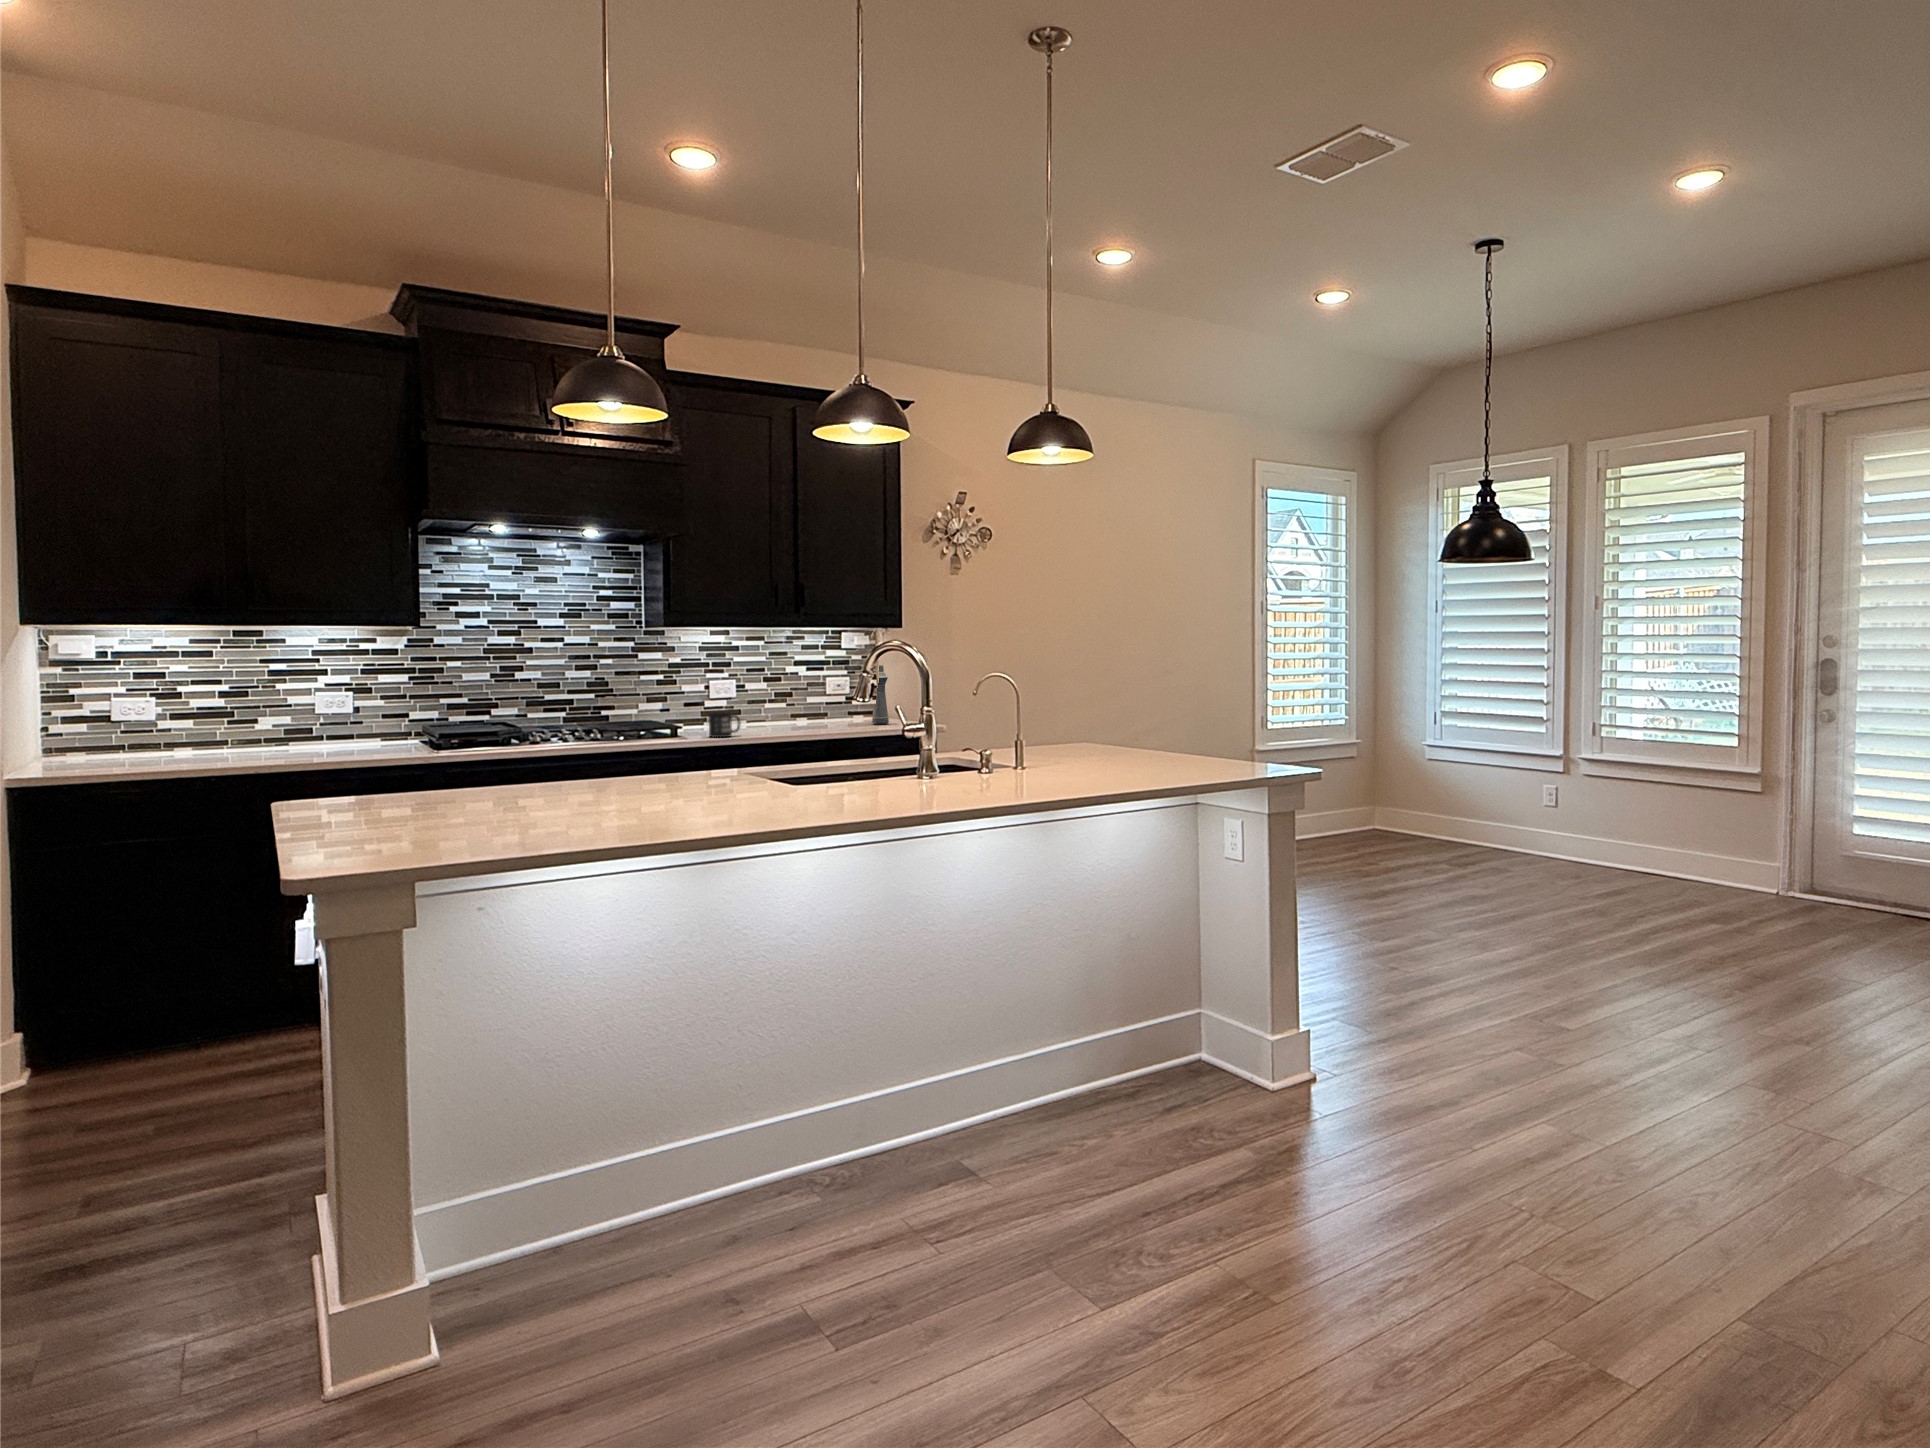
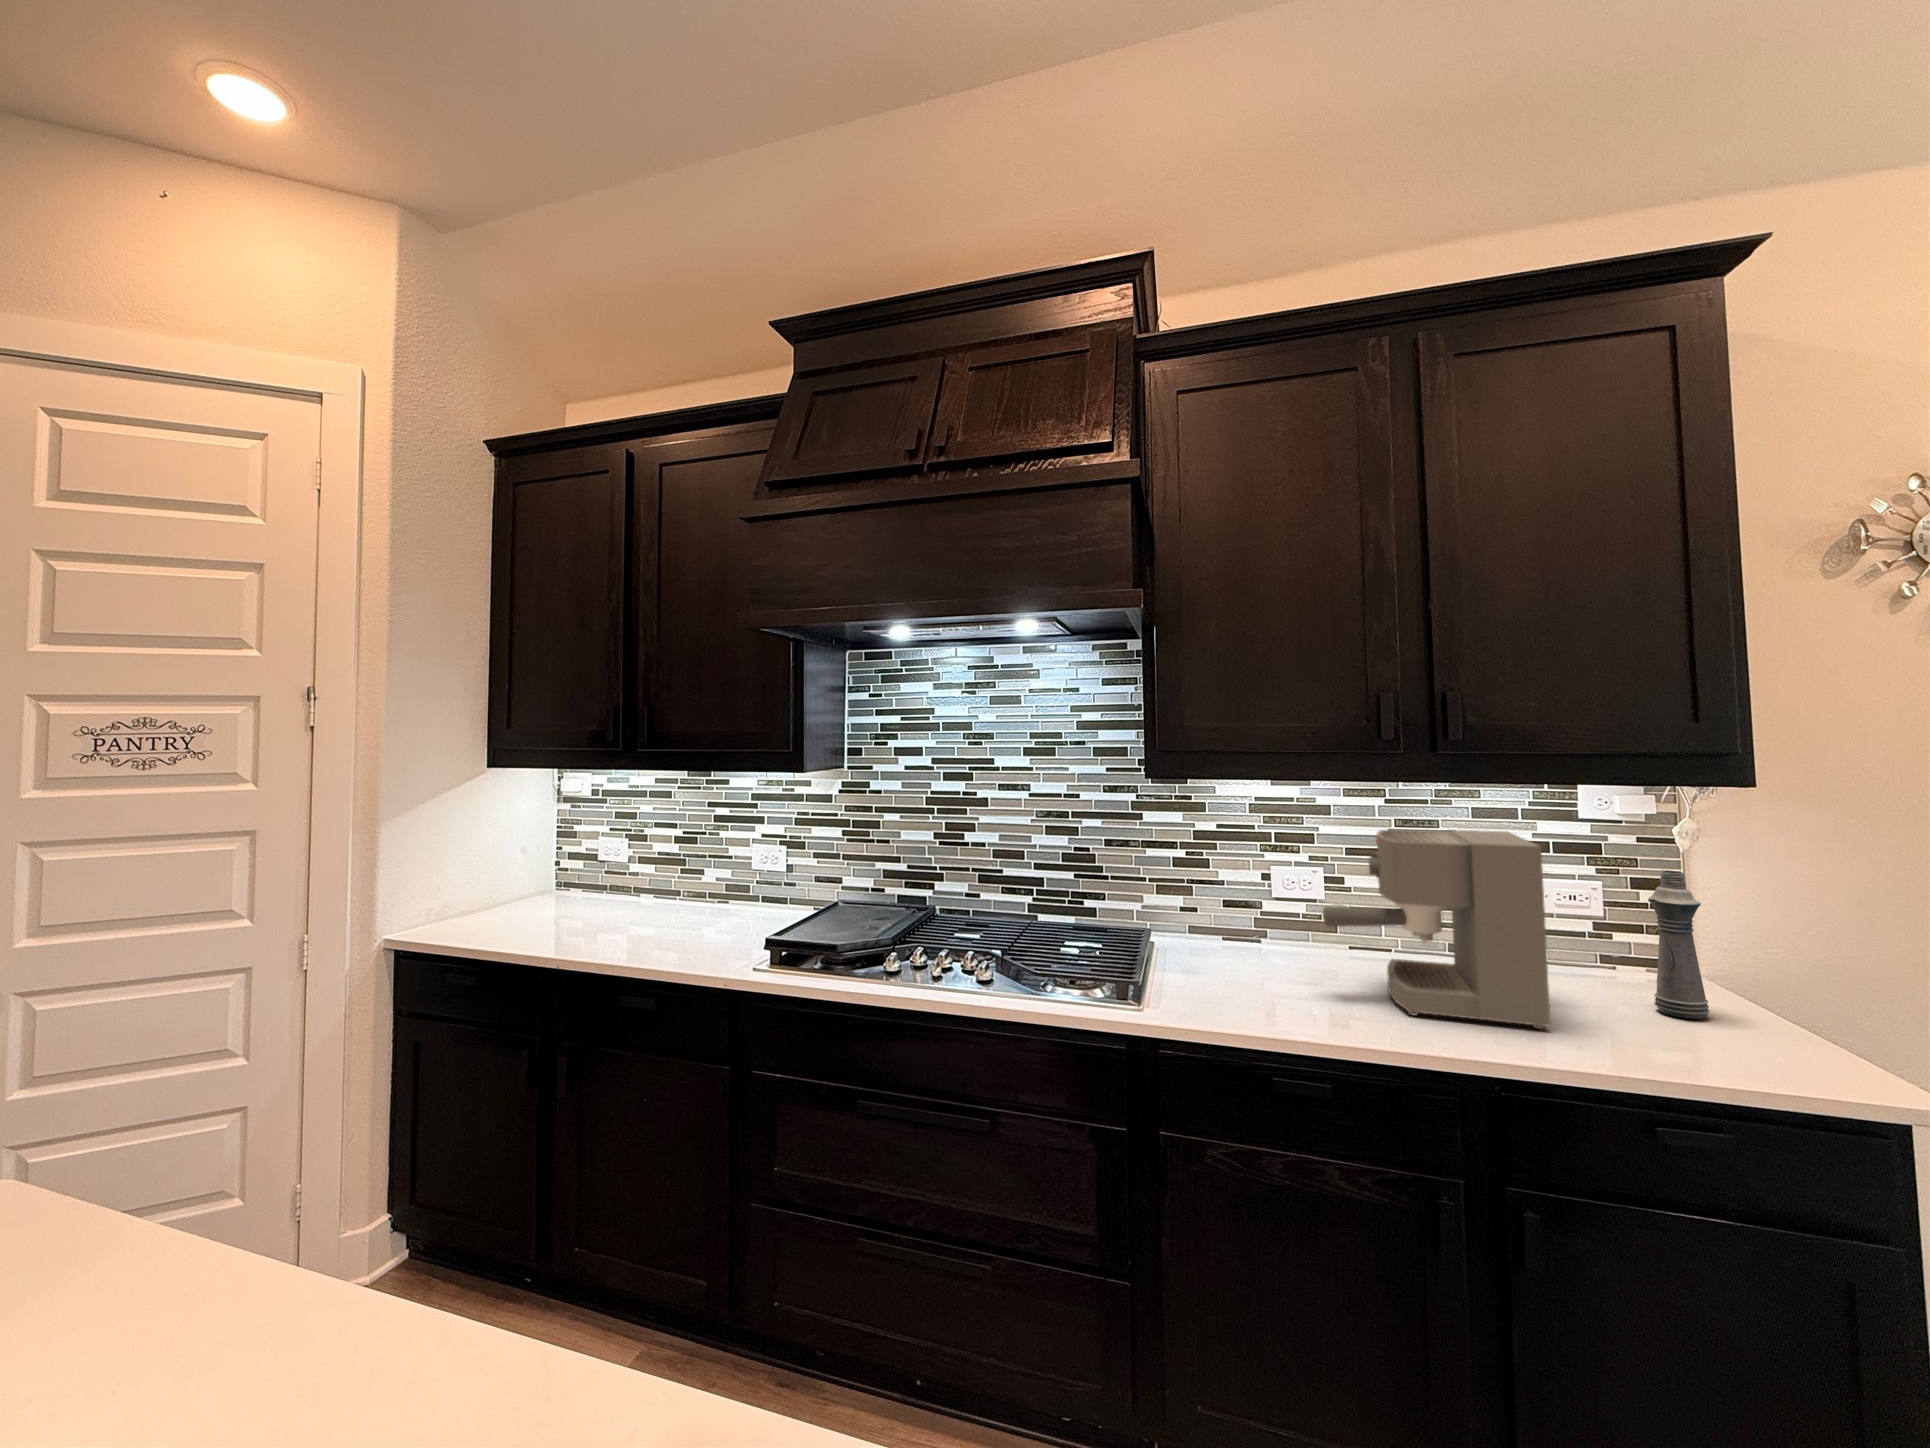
coffee maker: none [759,652,847,732] -> present [1323,830,1550,1029]
mug: present [709,712,740,737] -> none [1188,948,1257,1008]

